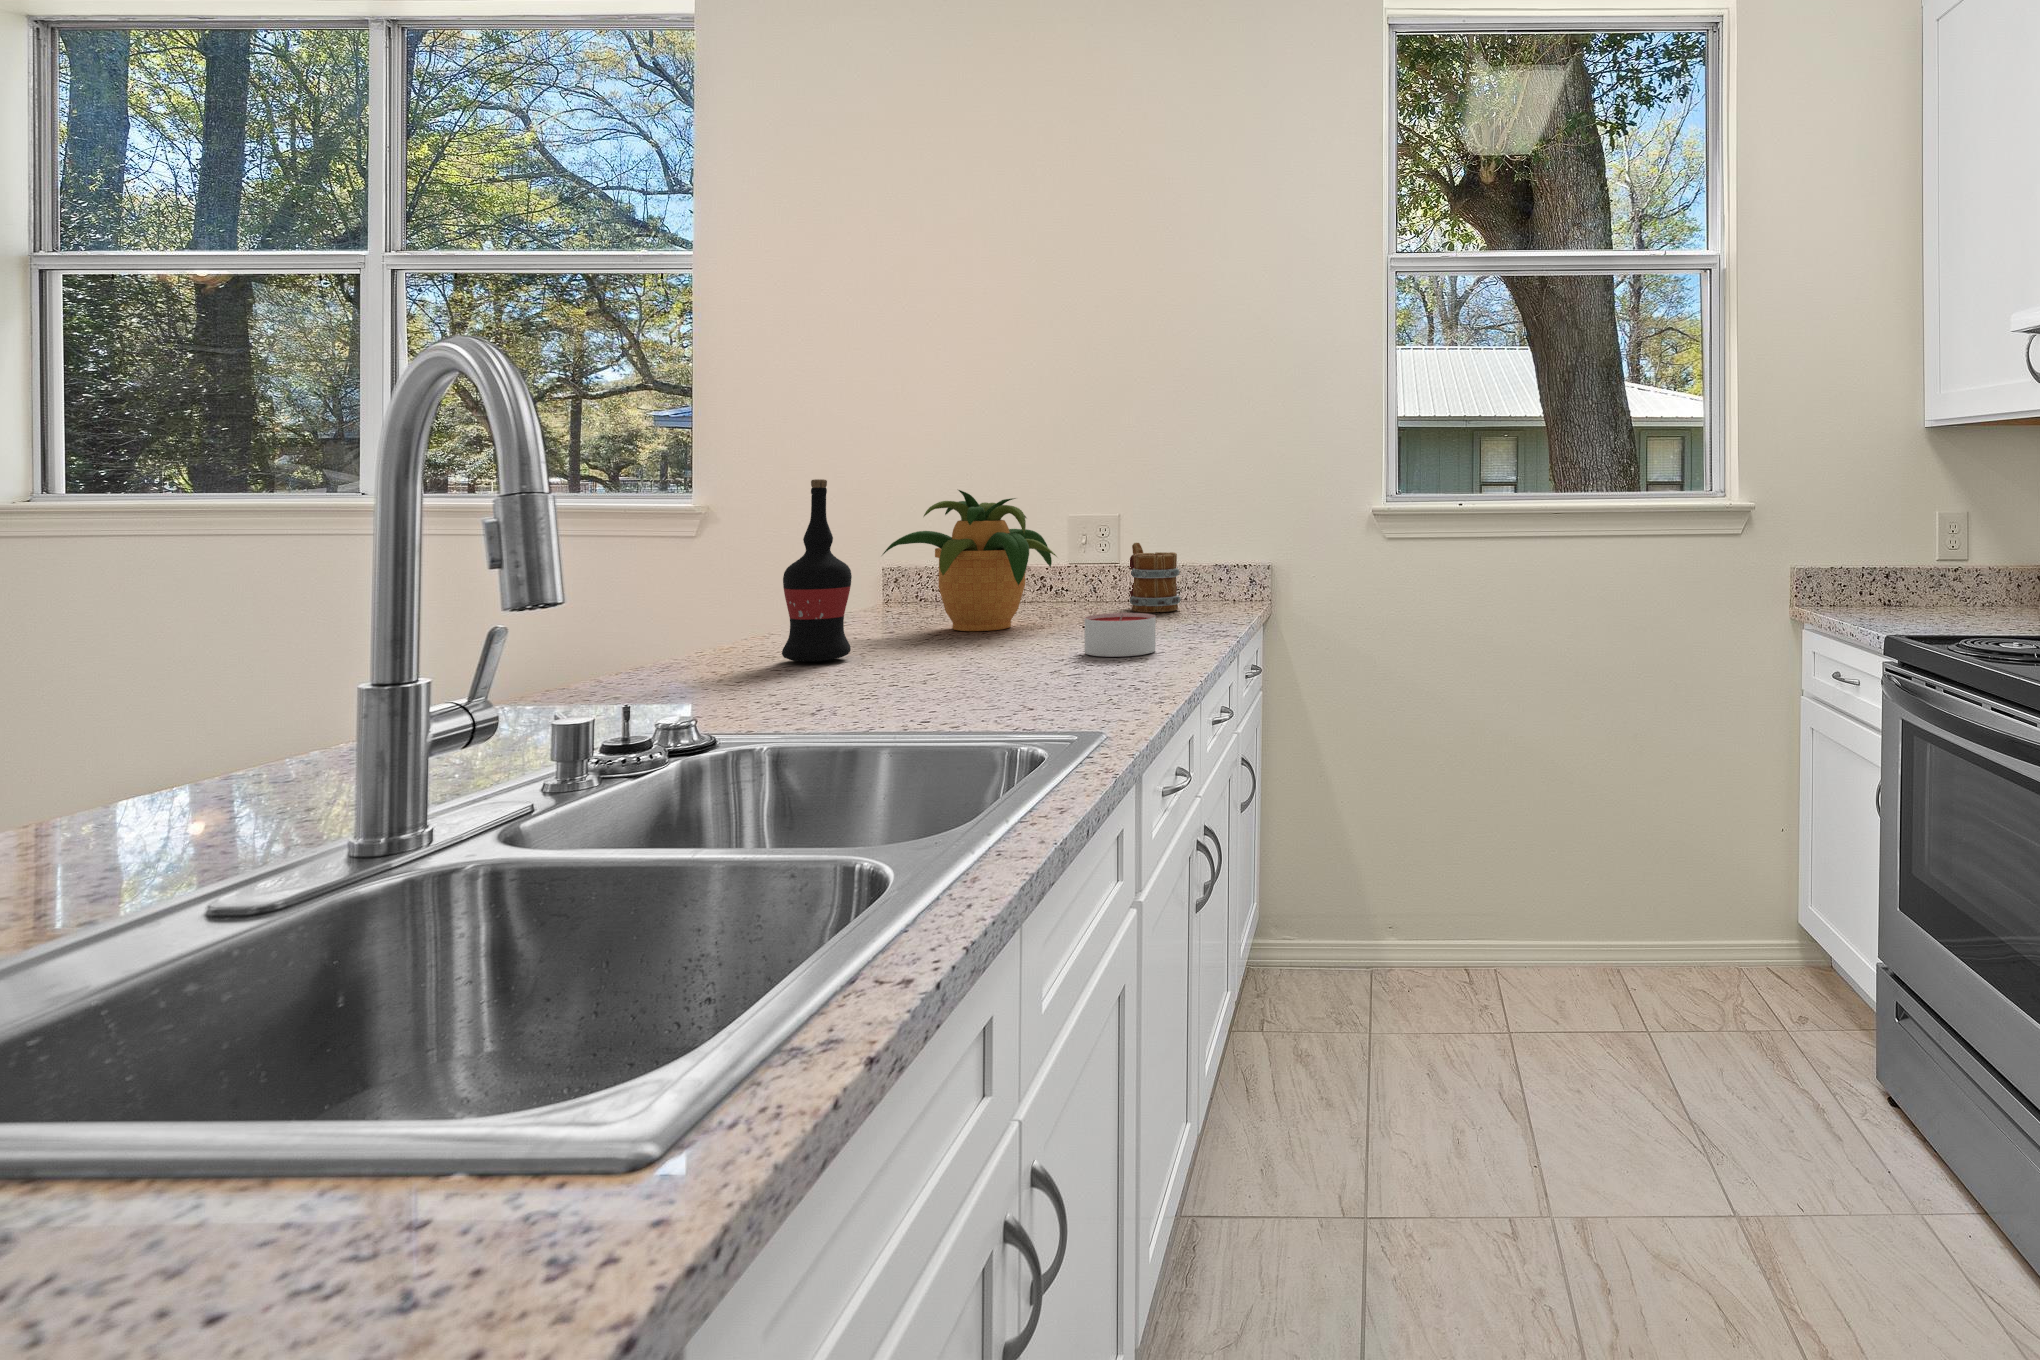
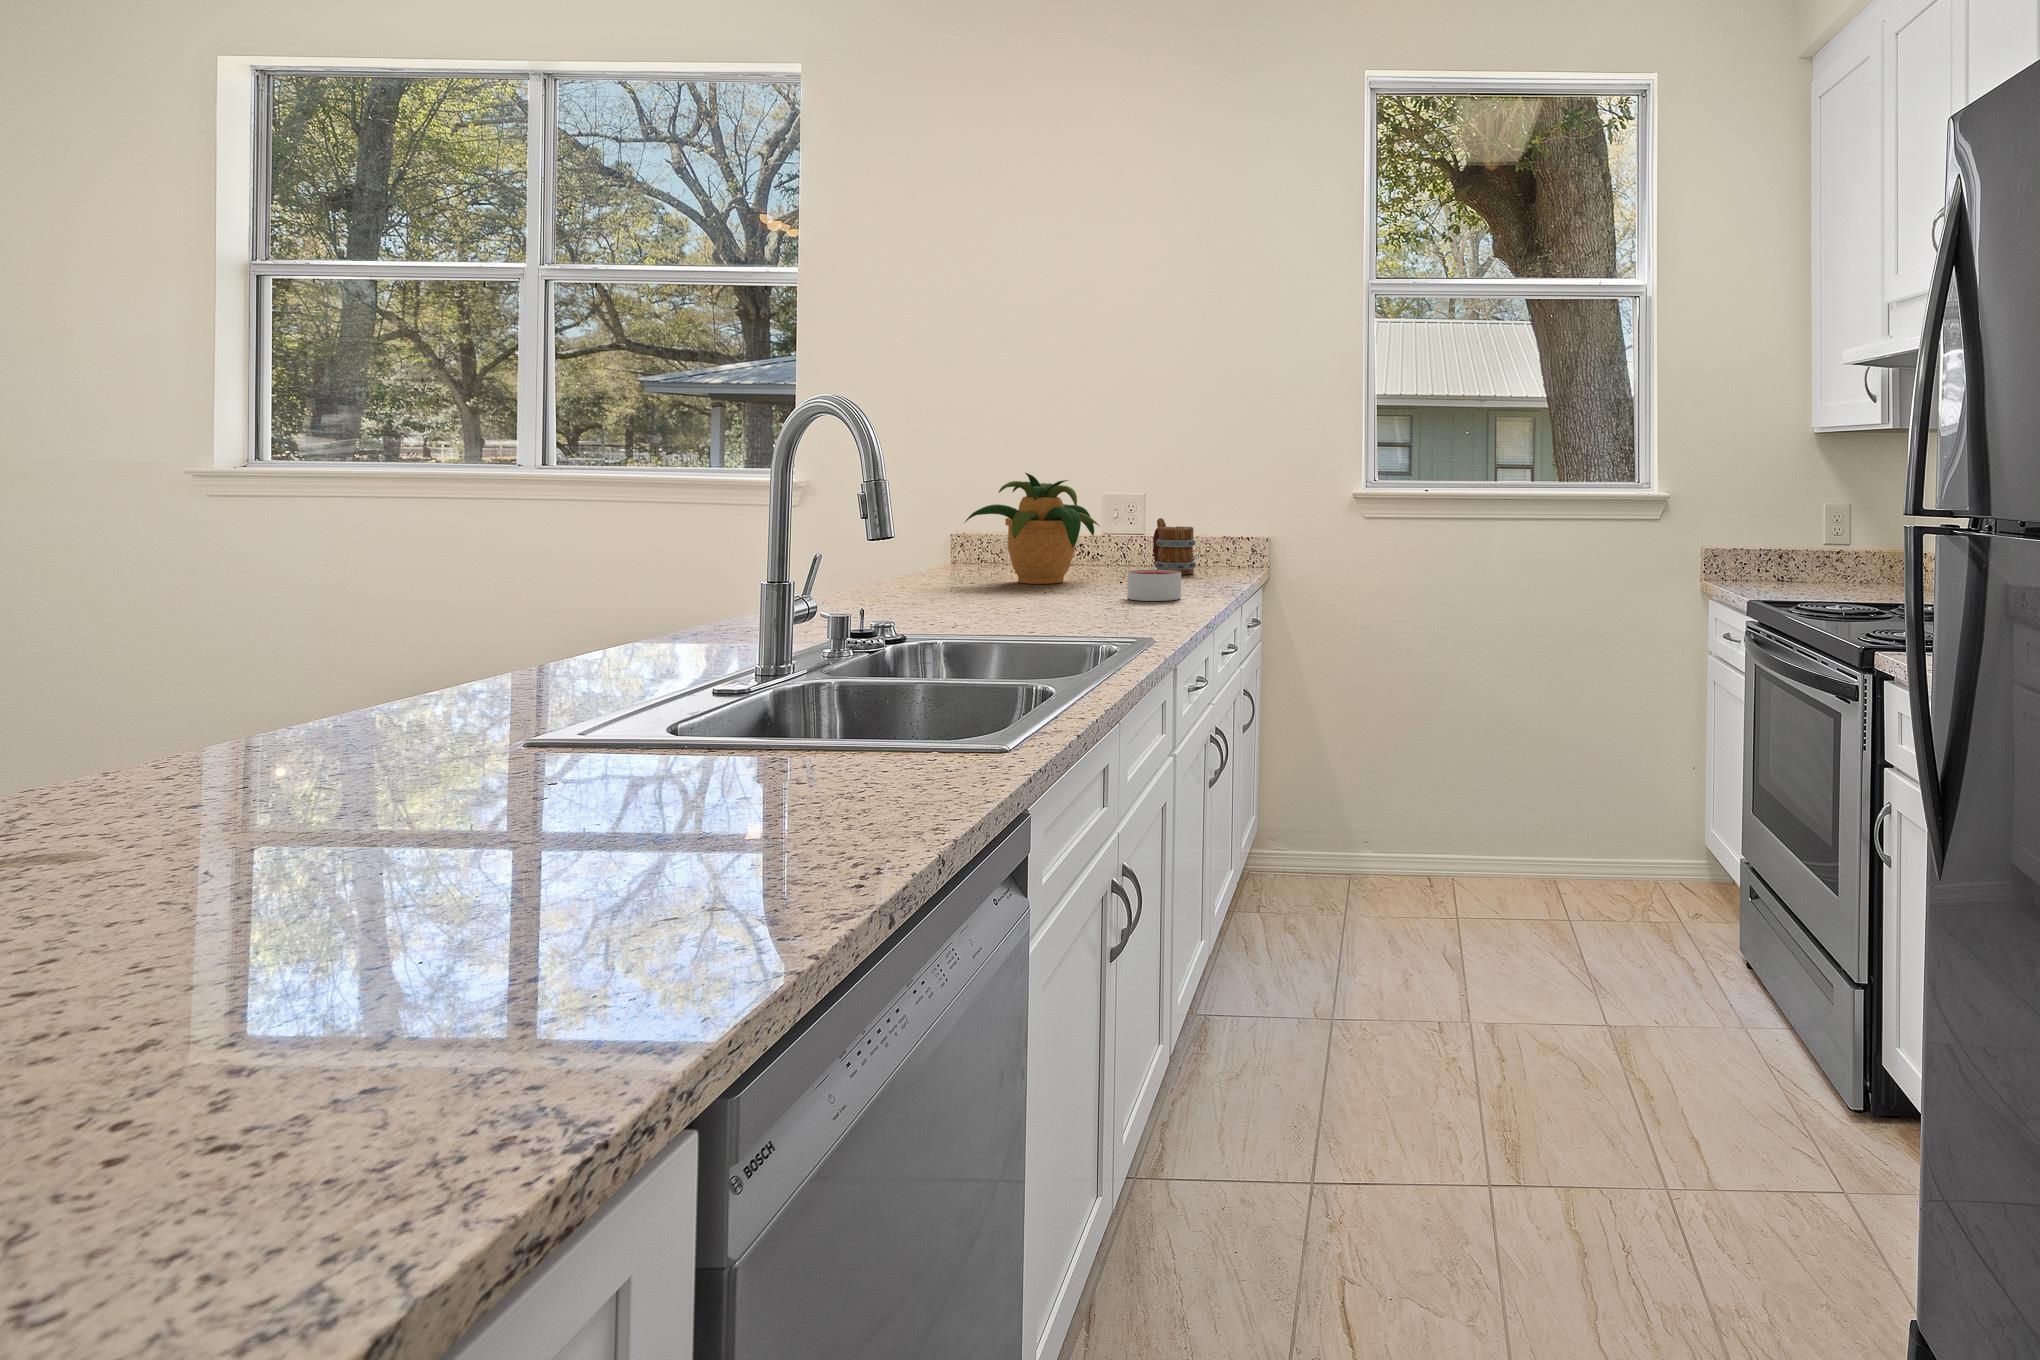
wine bottle: present [782,479,852,662] -> none [904,463,955,599]

